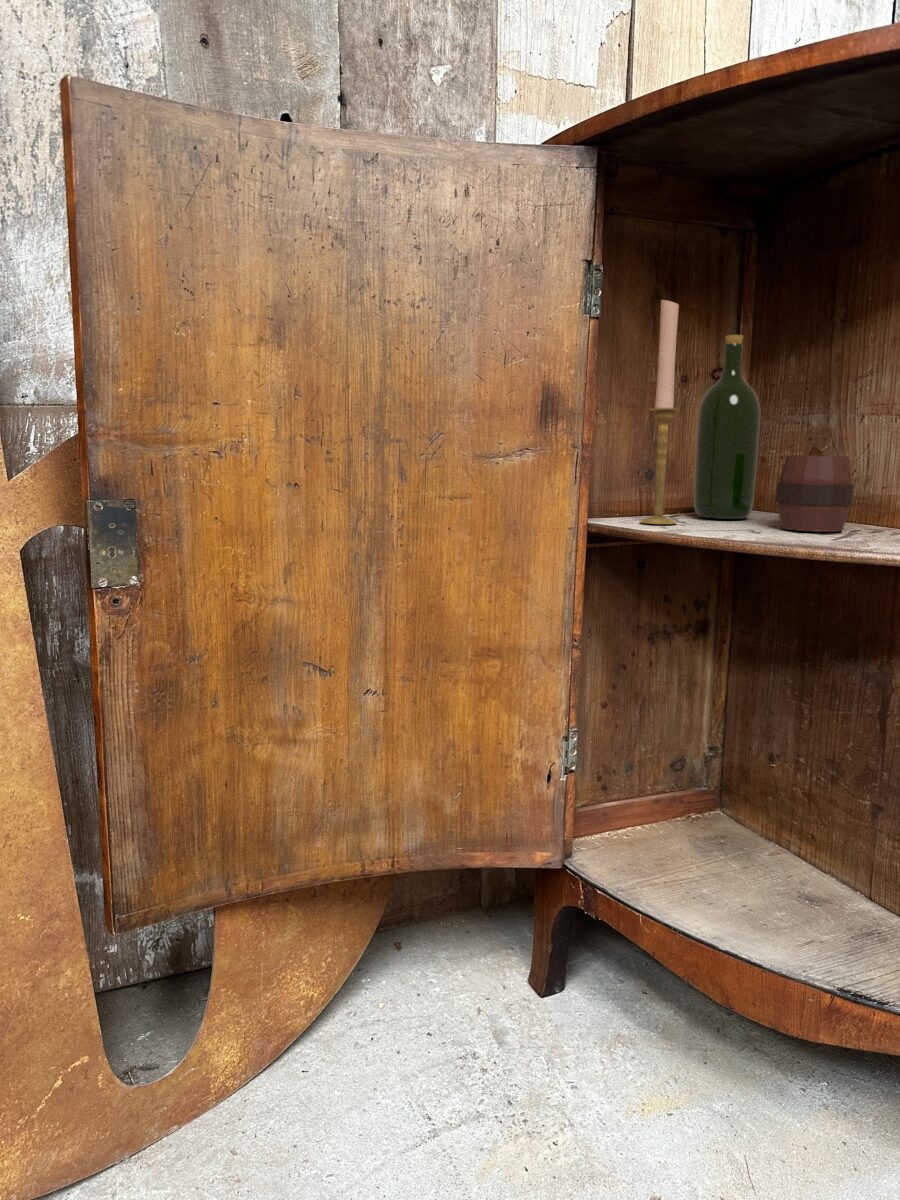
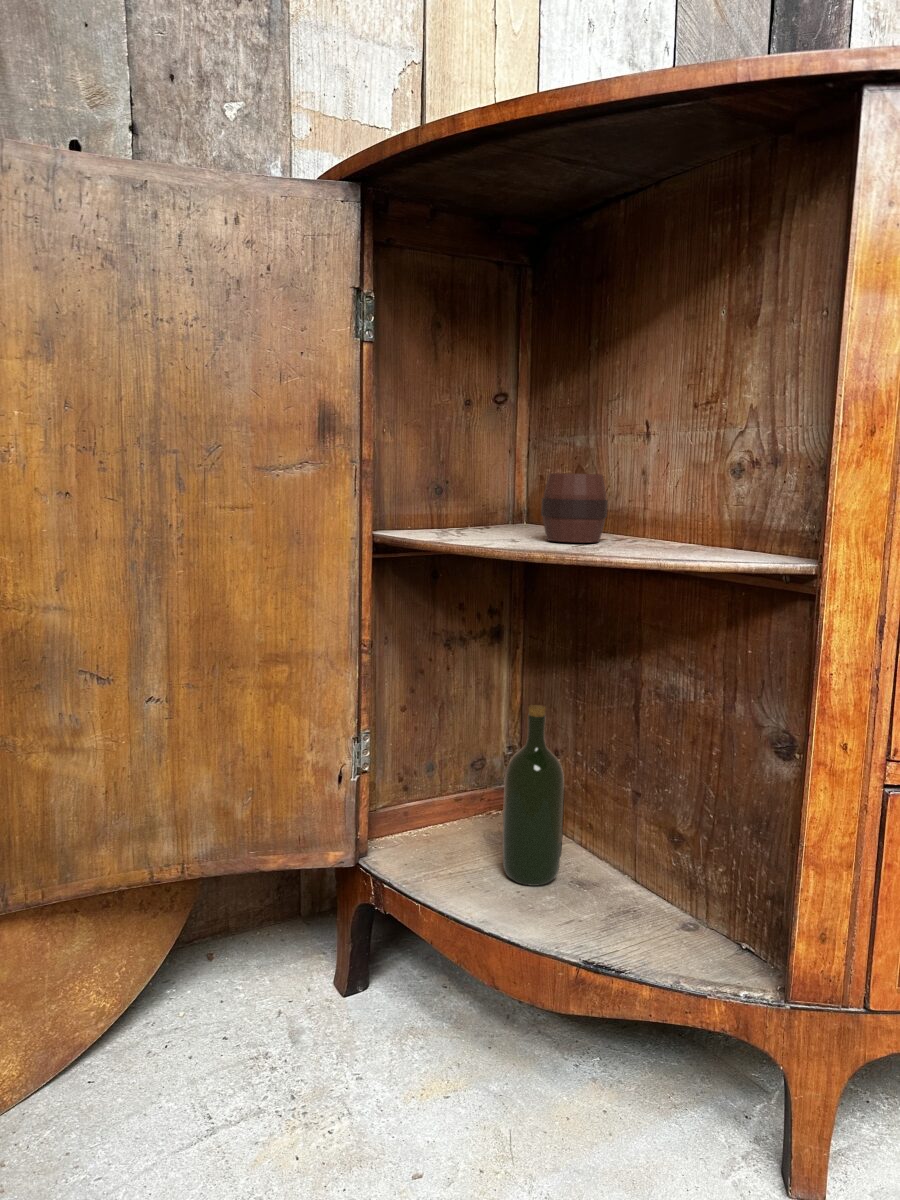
candlestick: present [640,298,679,524] -> none [422,327,457,537]
wine bottle: present [694,335,761,519] -> present [503,705,565,886]

